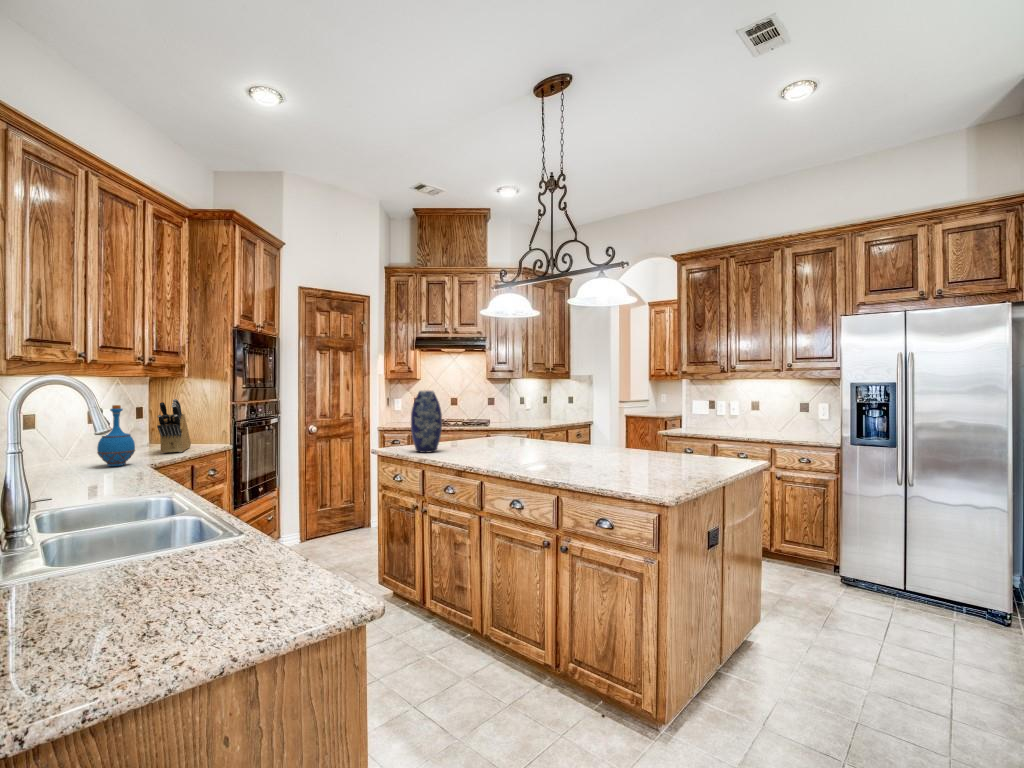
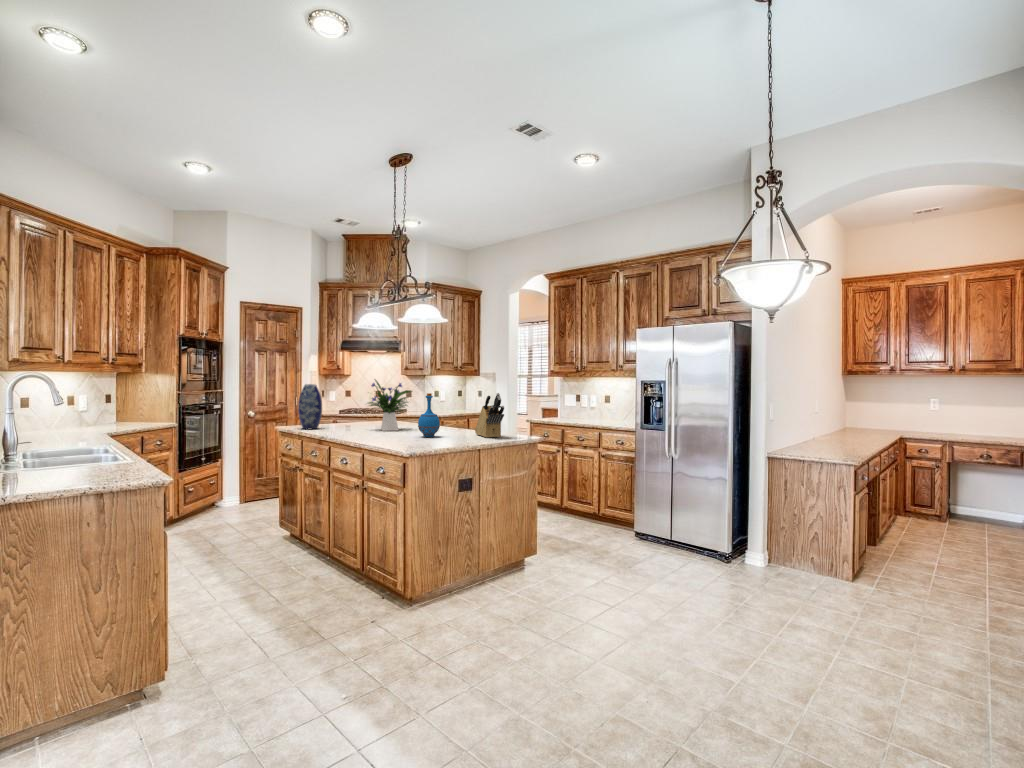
flower arrangement: none [501,382,566,453] -> present [369,380,411,431]
knife block: present [157,399,191,453] -> present [475,393,504,438]
bottle: present [97,405,135,466] -> present [418,393,440,437]

